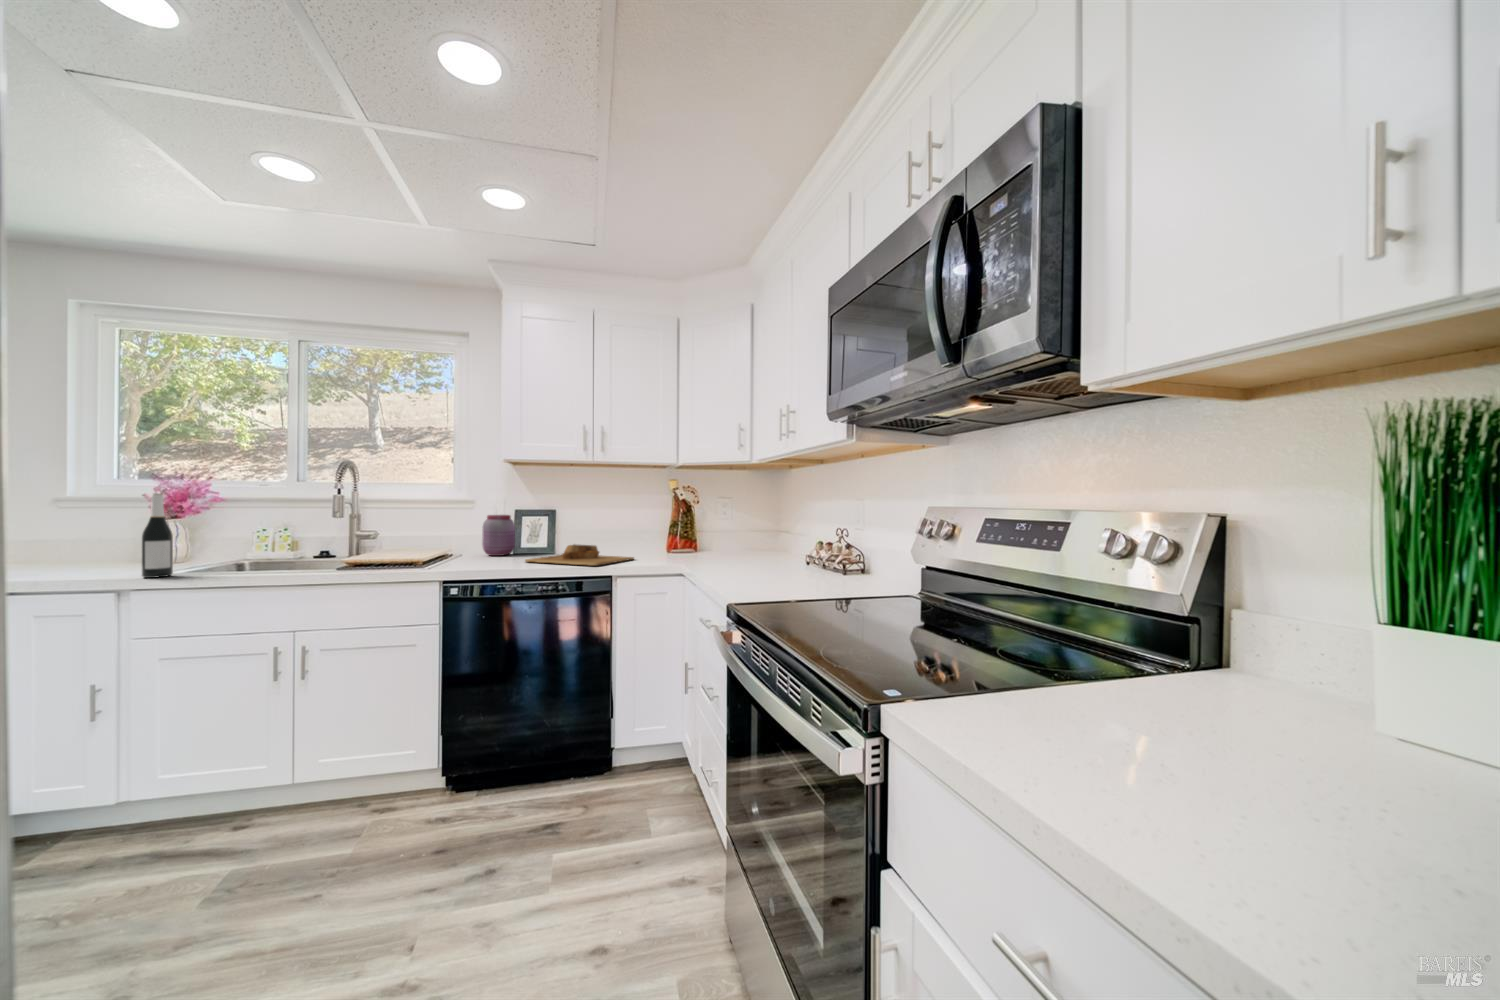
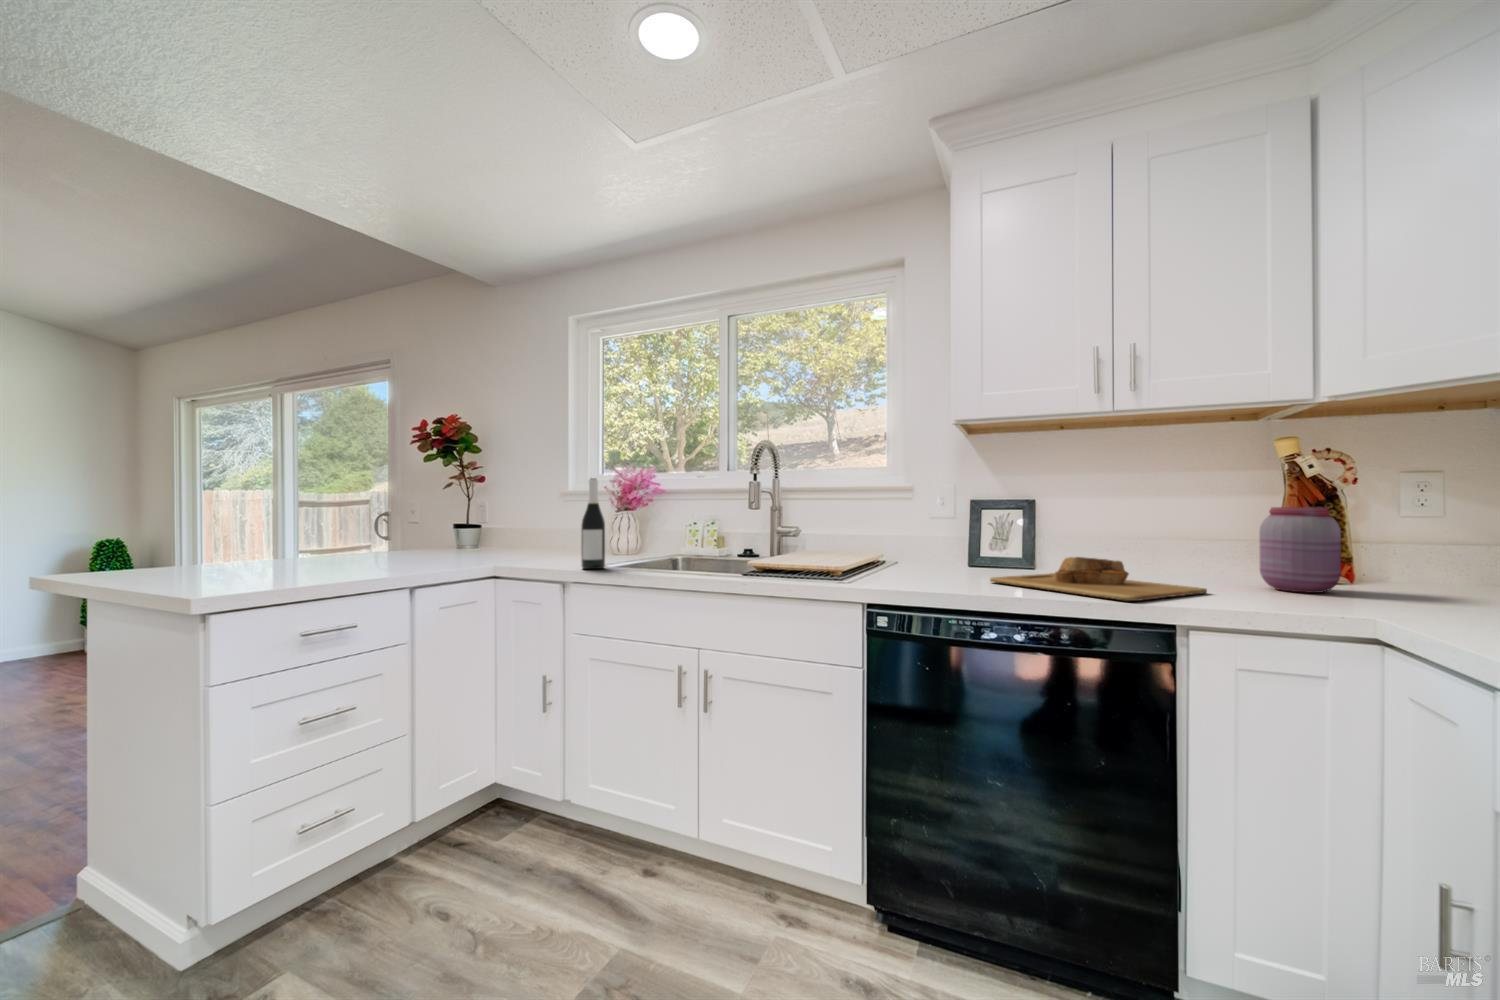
jar: present [482,515,515,556] -> present [1259,507,1341,593]

